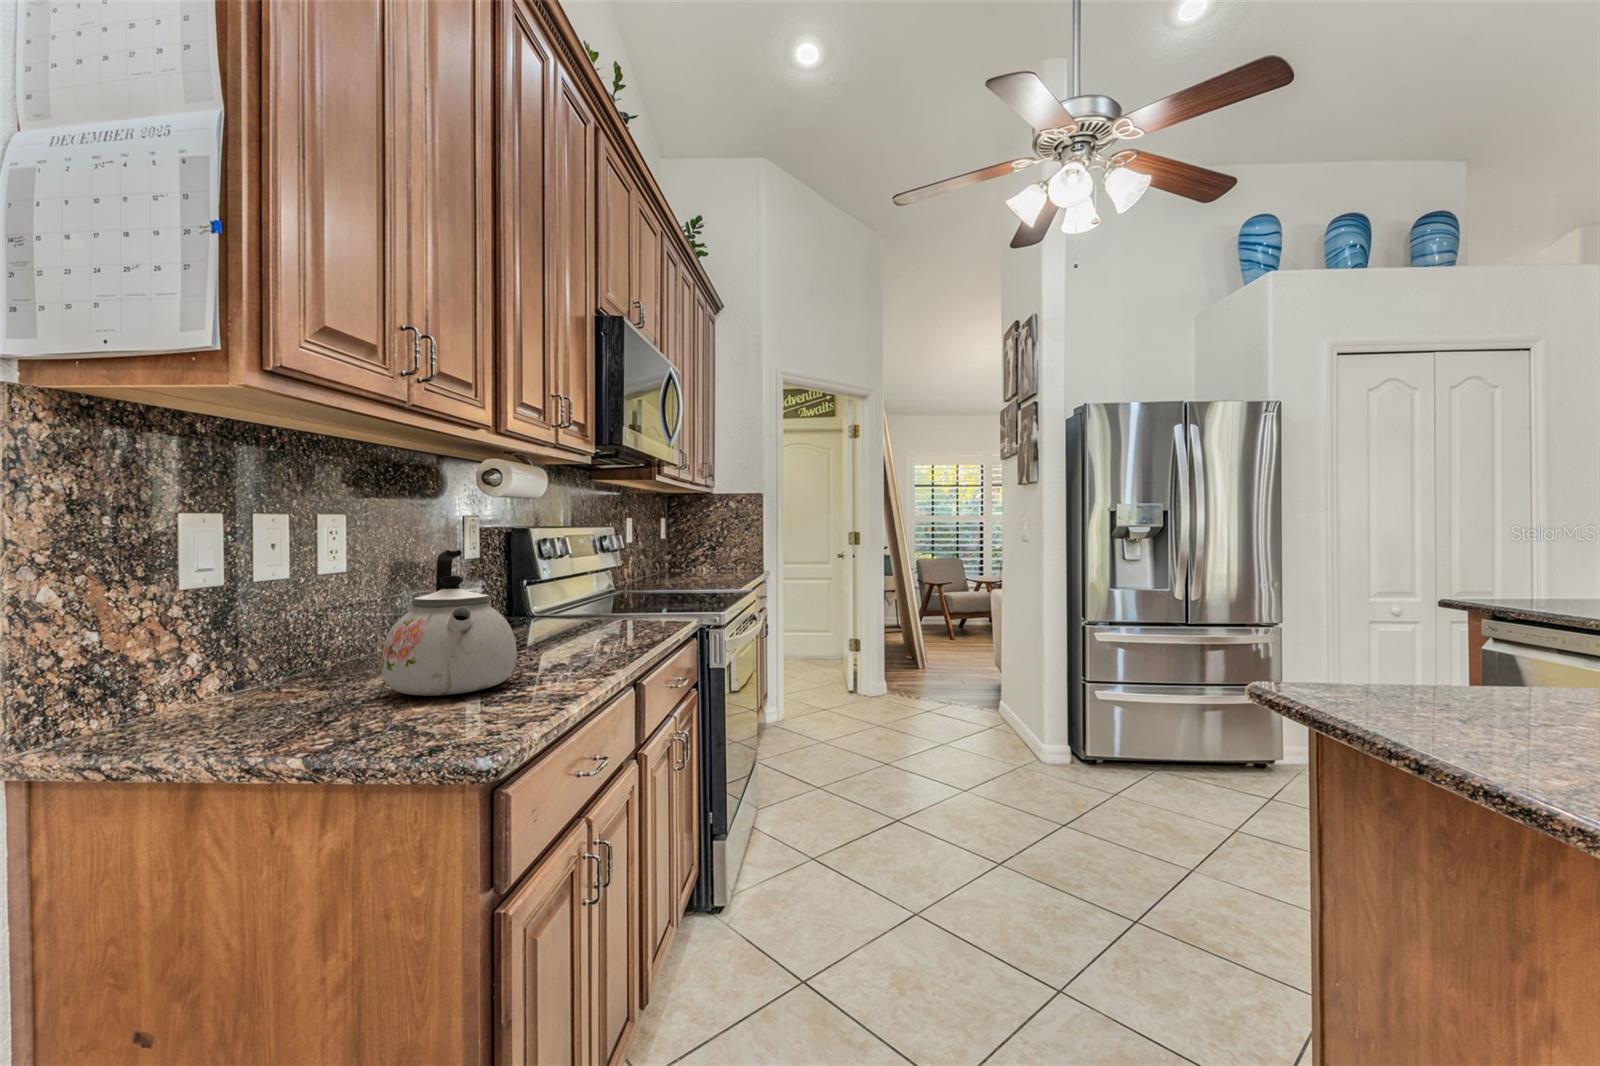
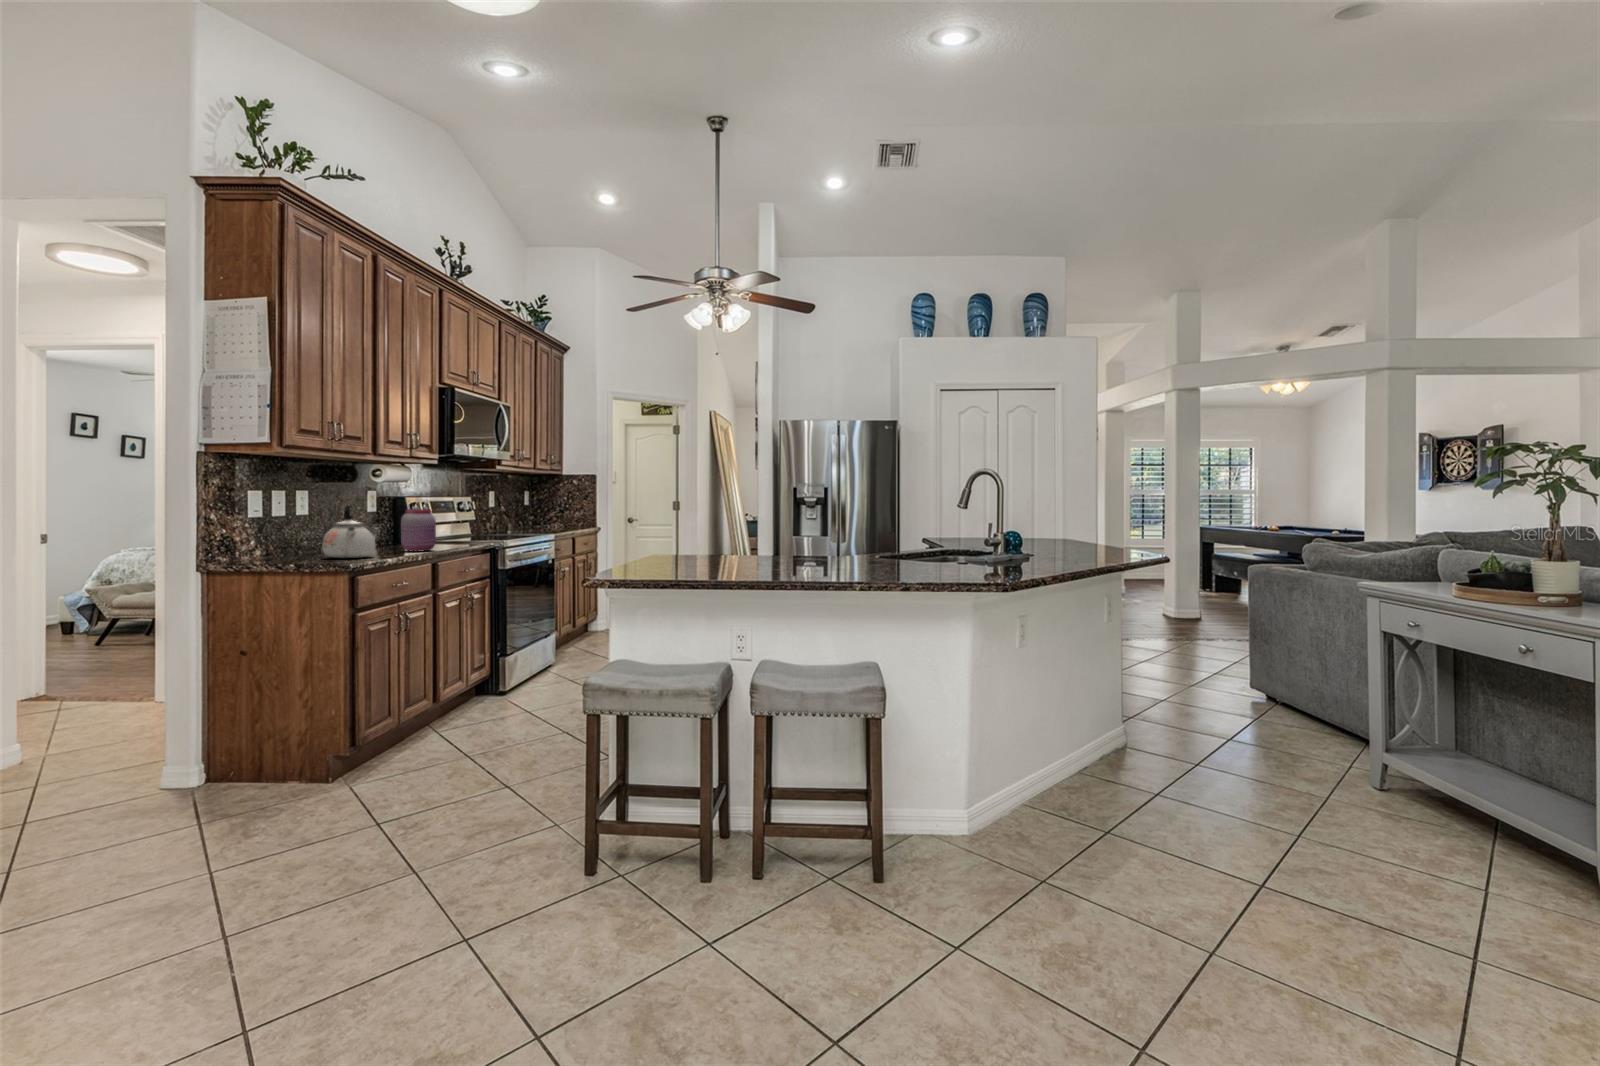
jar: none [551,552,622,647] -> present [401,509,436,552]

